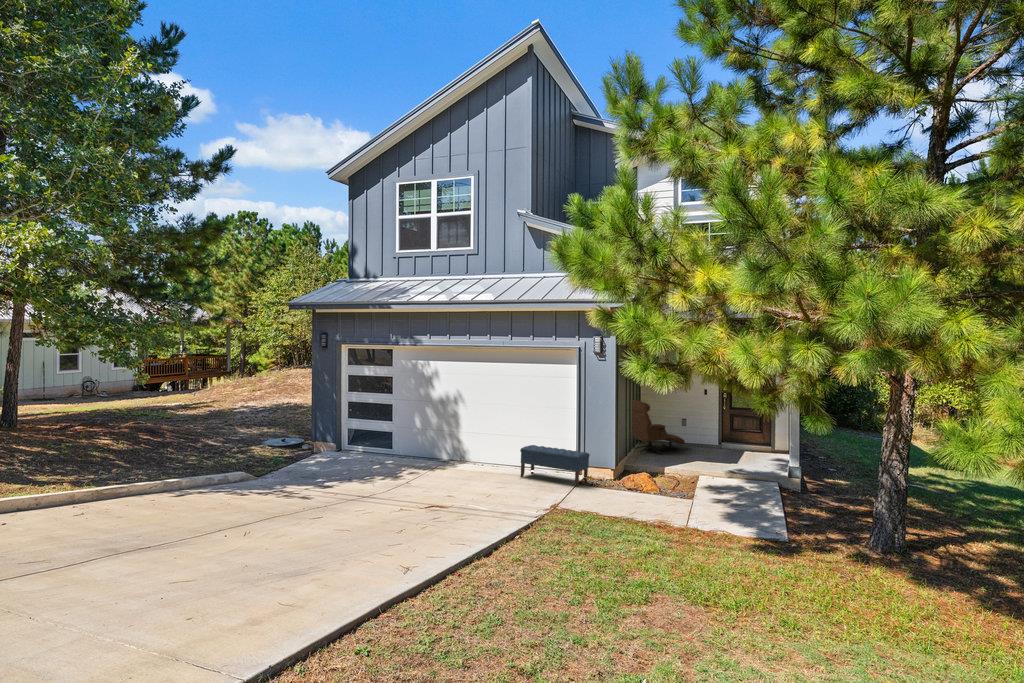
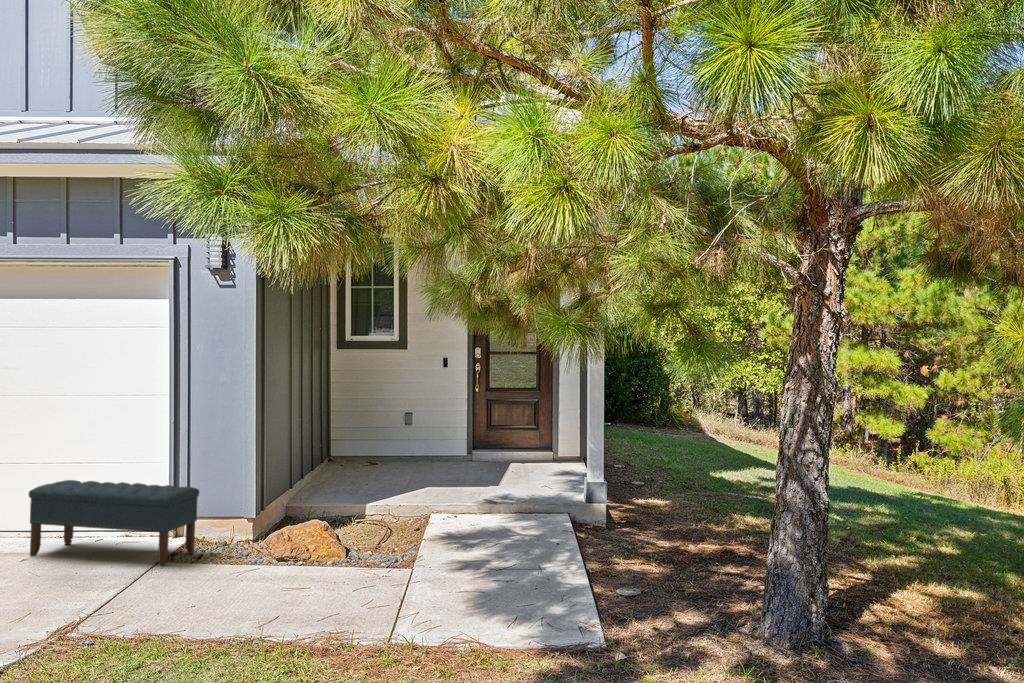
lounge chair: present [632,400,685,454] -> none [304,379,410,479]

